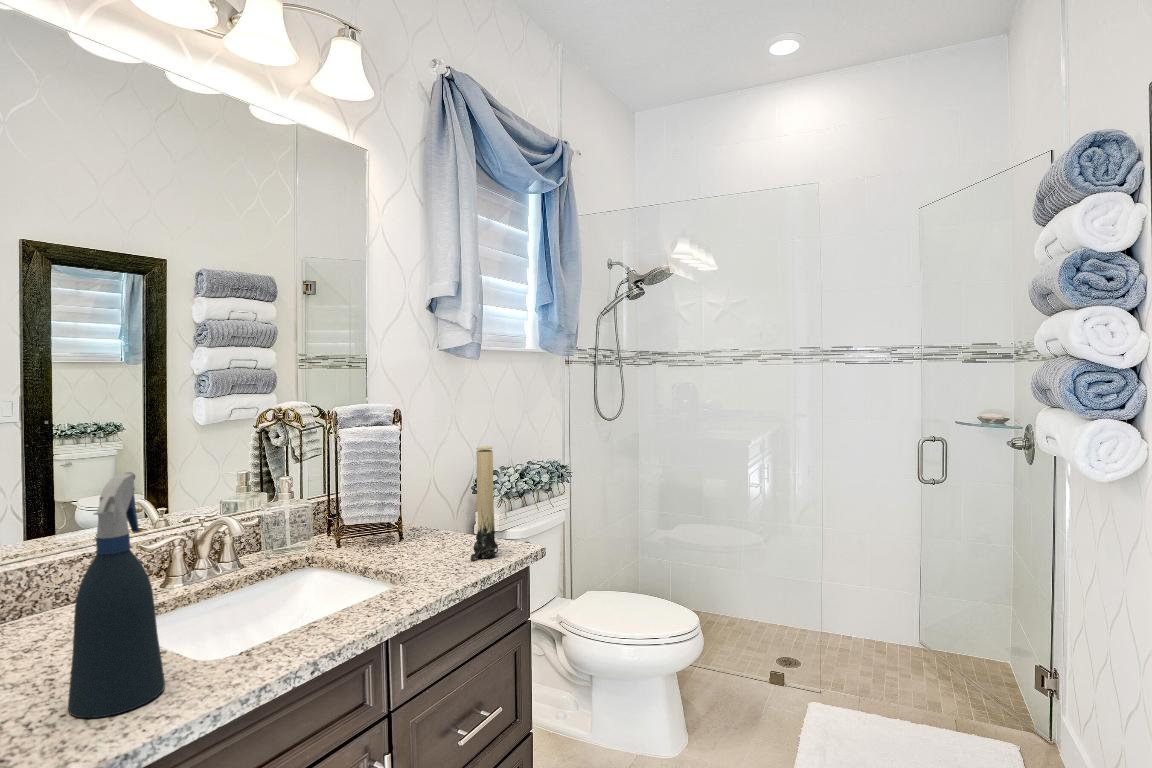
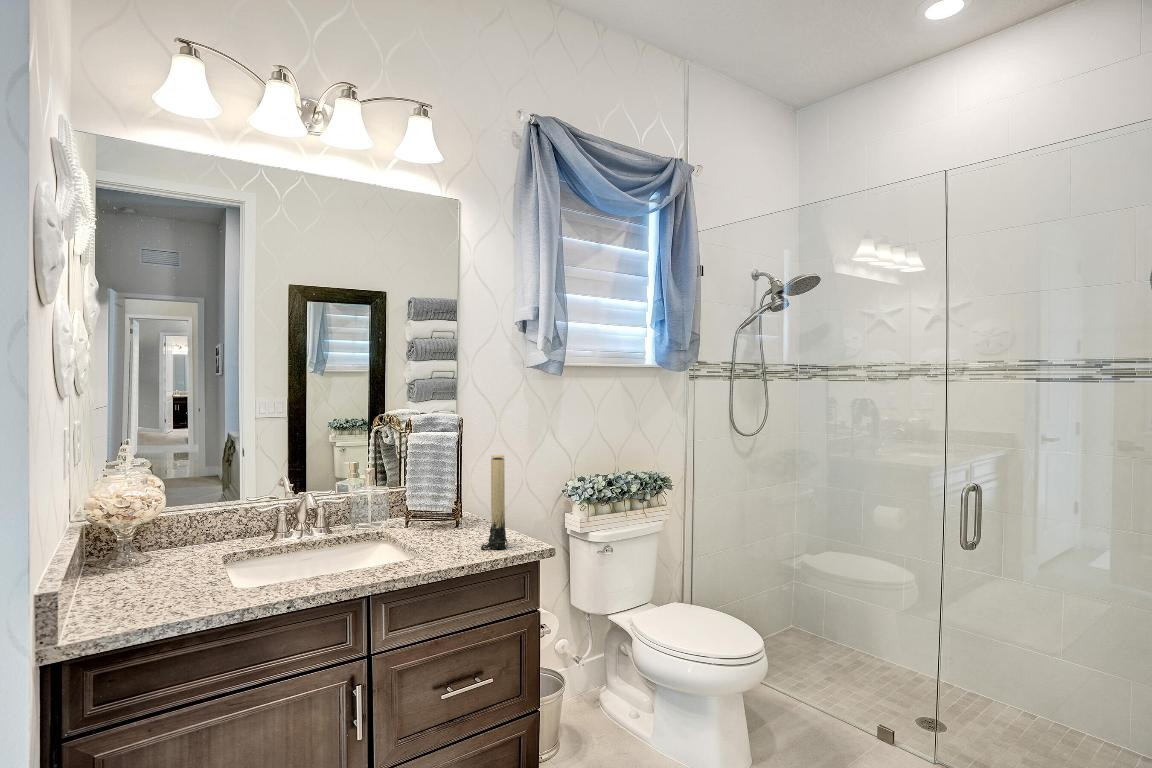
spray bottle: present [68,472,165,718] -> none [144,459,202,608]

